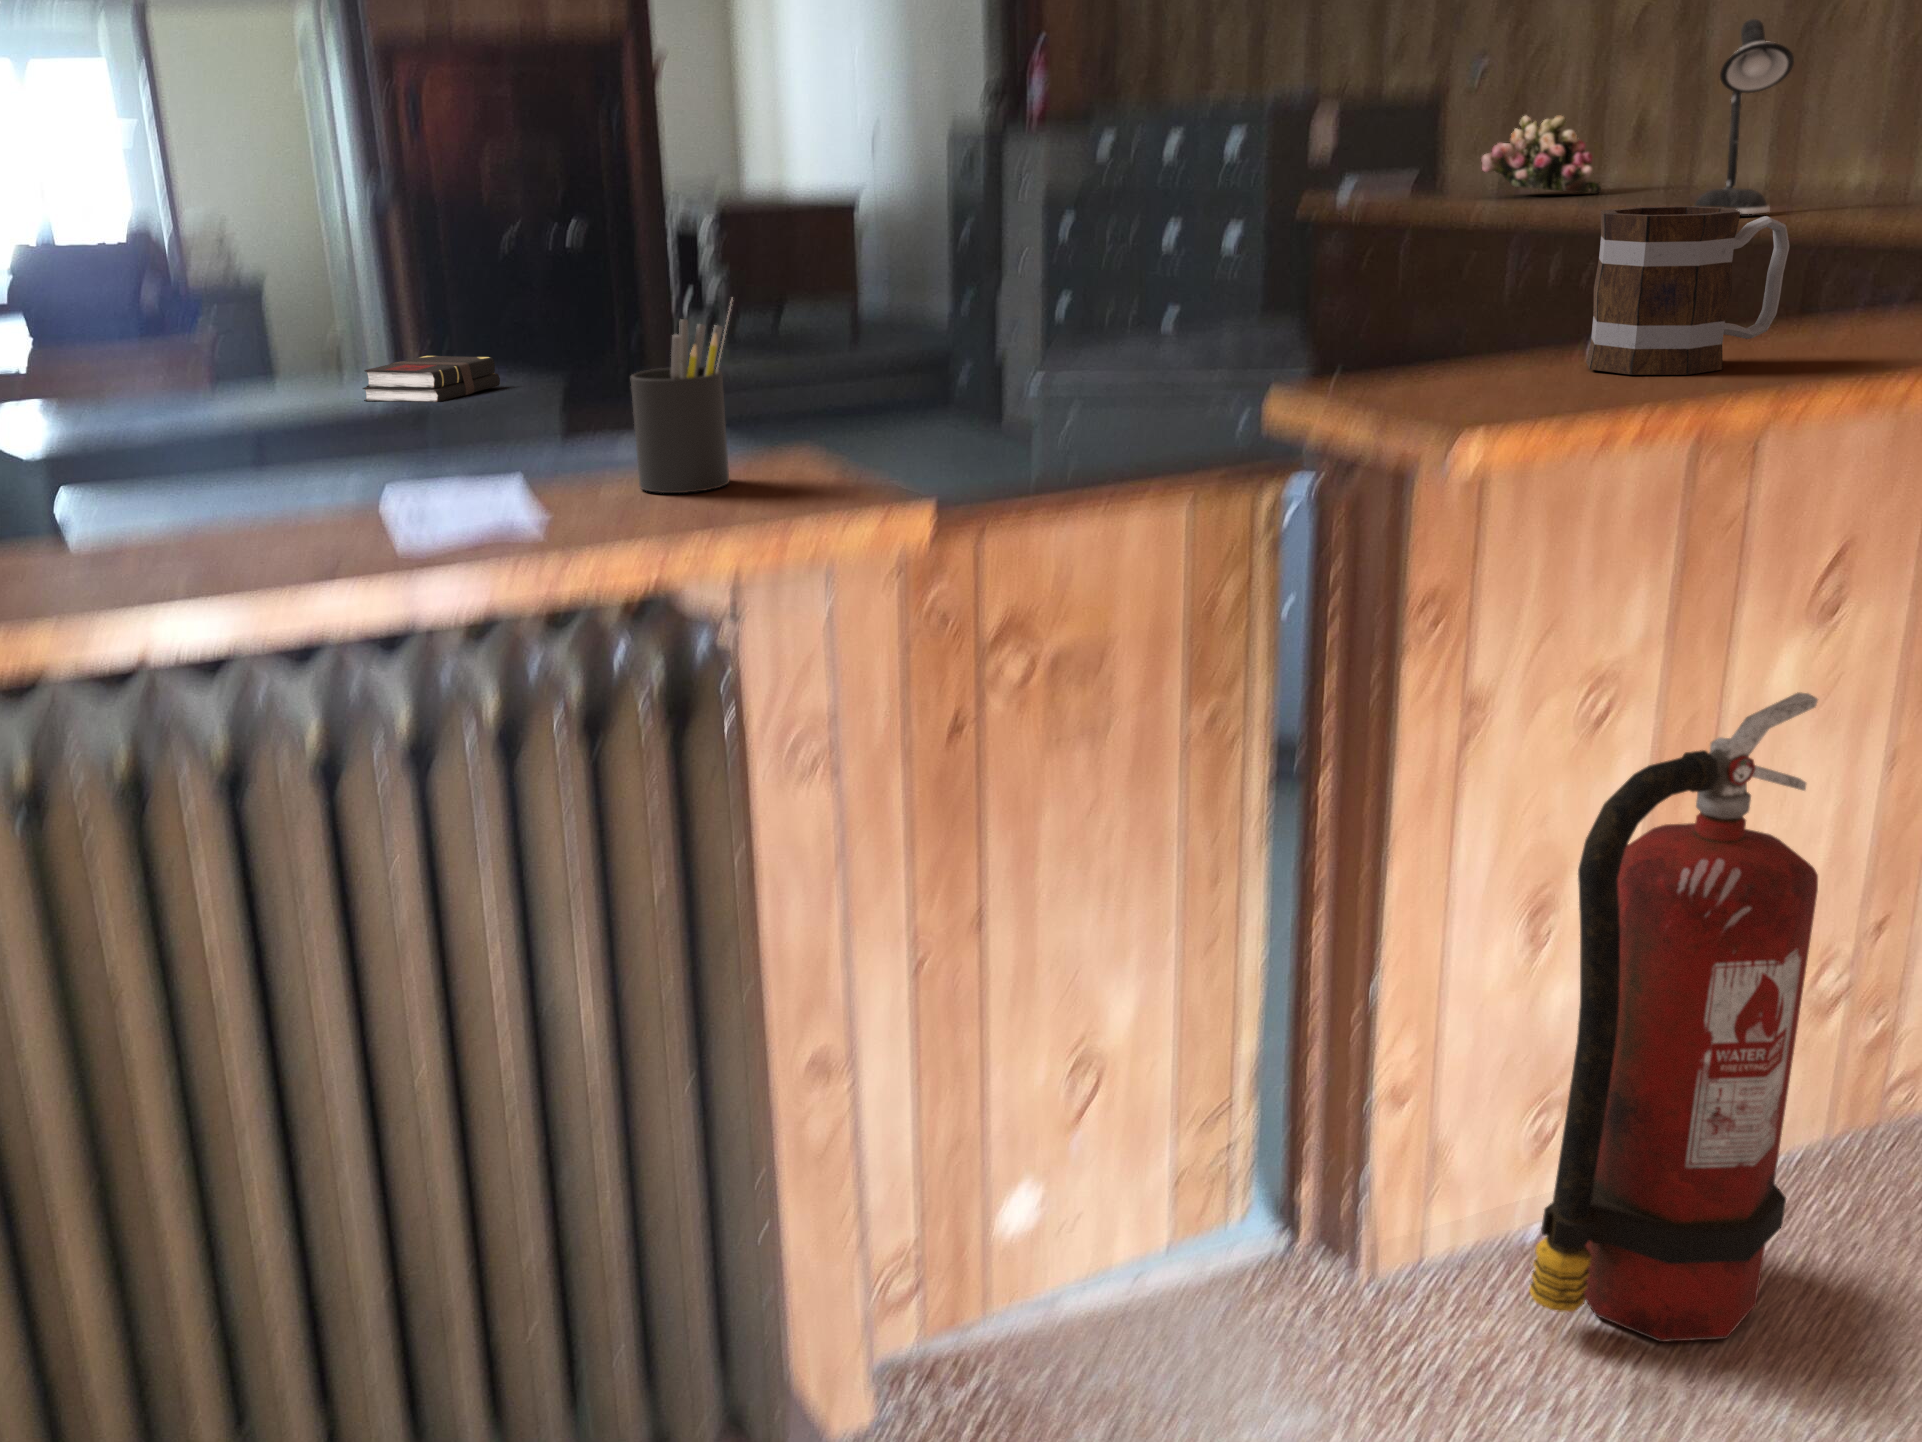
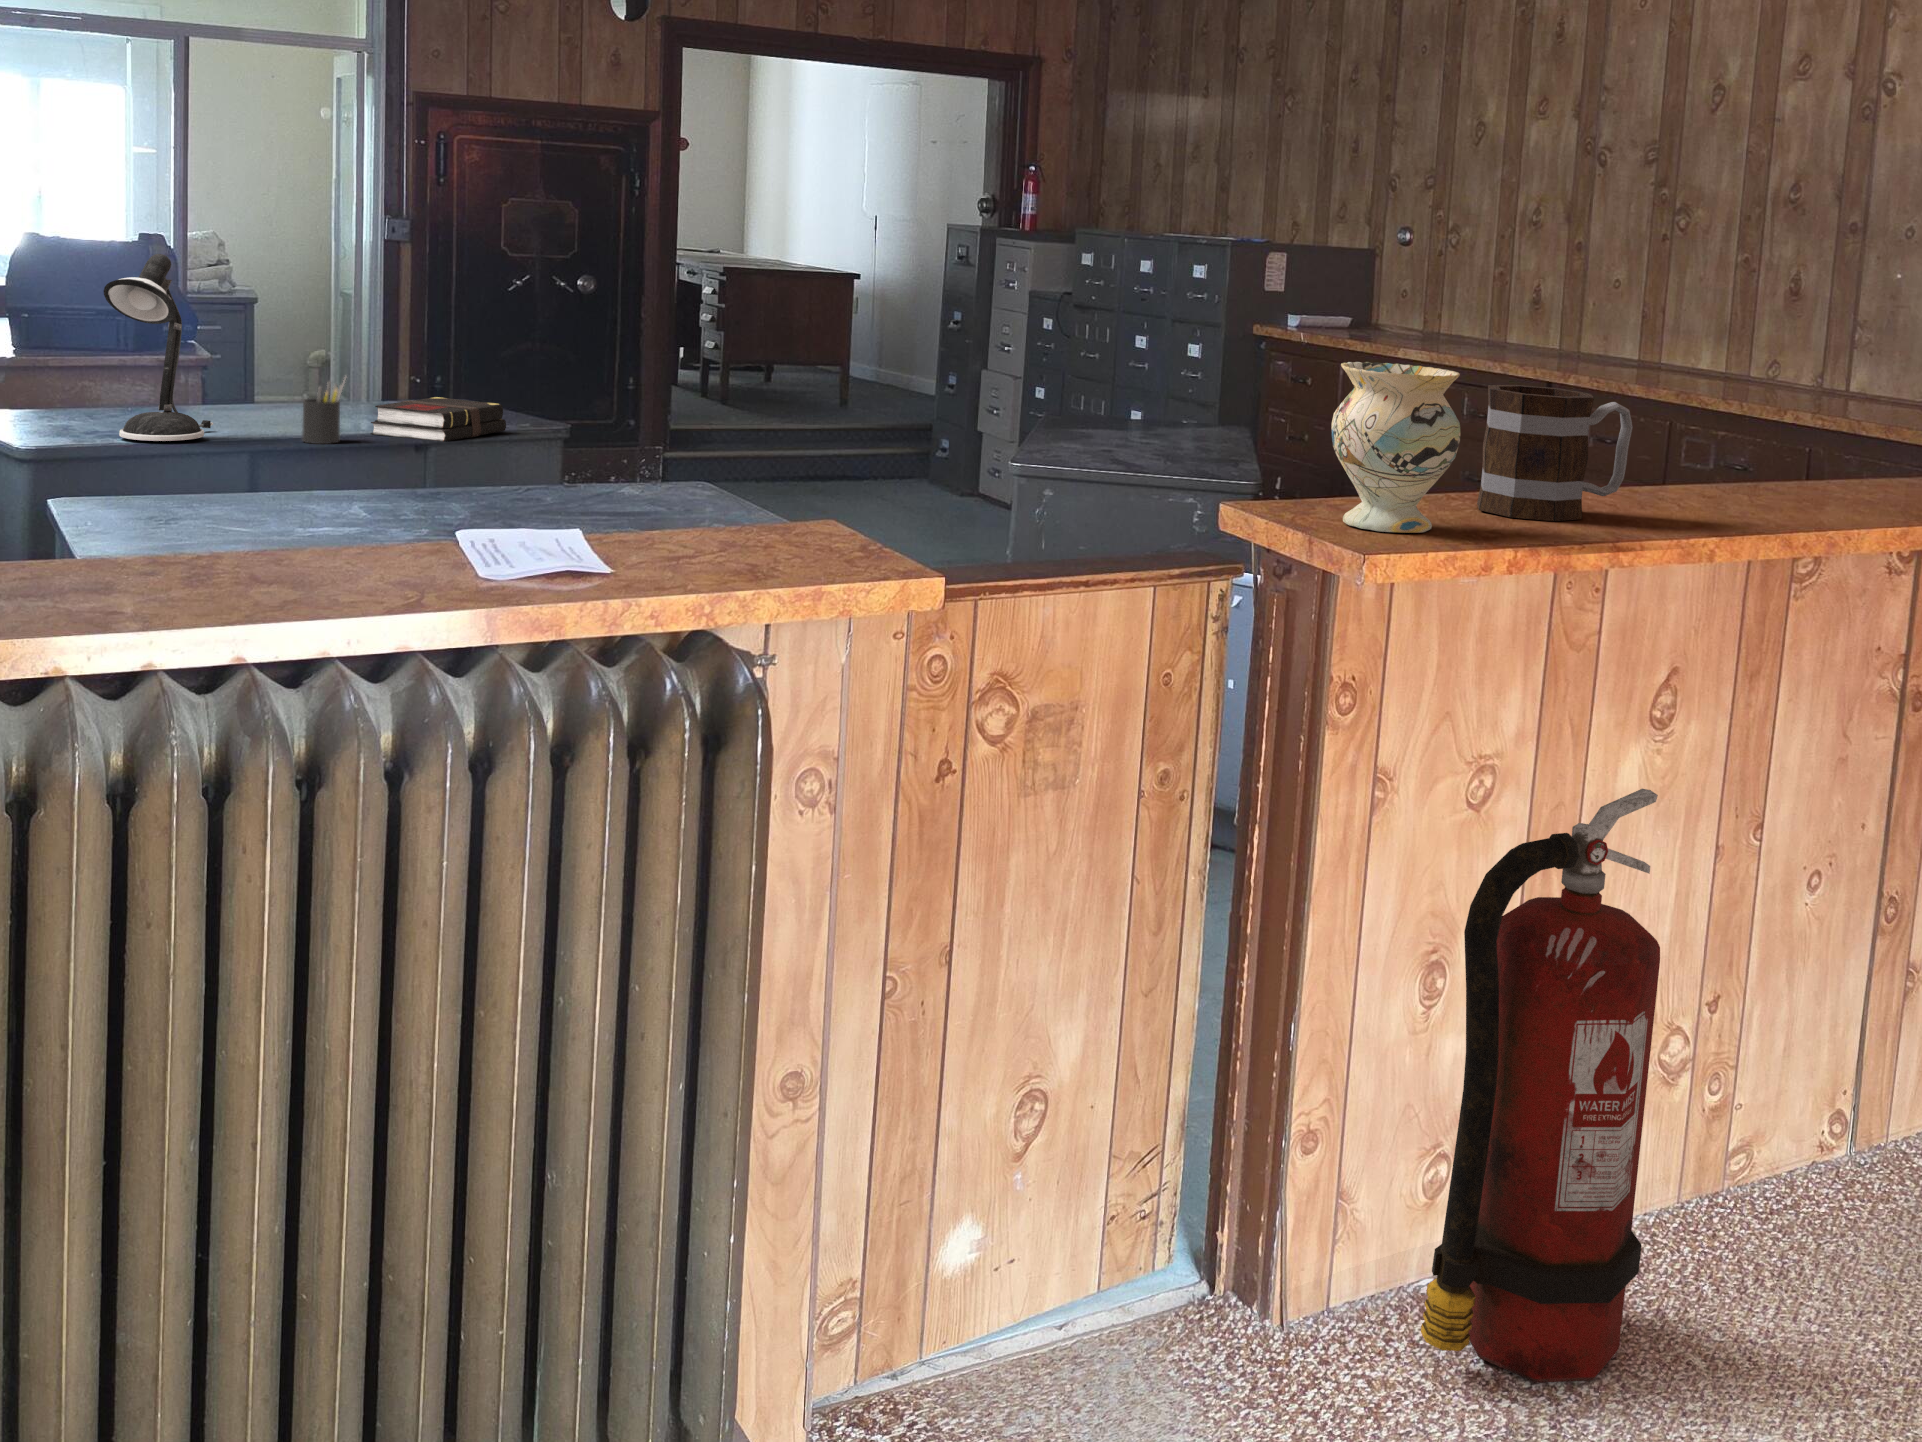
desk lamp: present [1695,19,1794,214] -> present [104,254,213,441]
flower arrangement: present [1482,115,1601,194] -> none [1409,279,1515,350]
vase: none [1404,190,1569,404] -> present [1332,362,1461,533]
pen holder: present [631,319,729,493] -> present [302,382,343,444]

